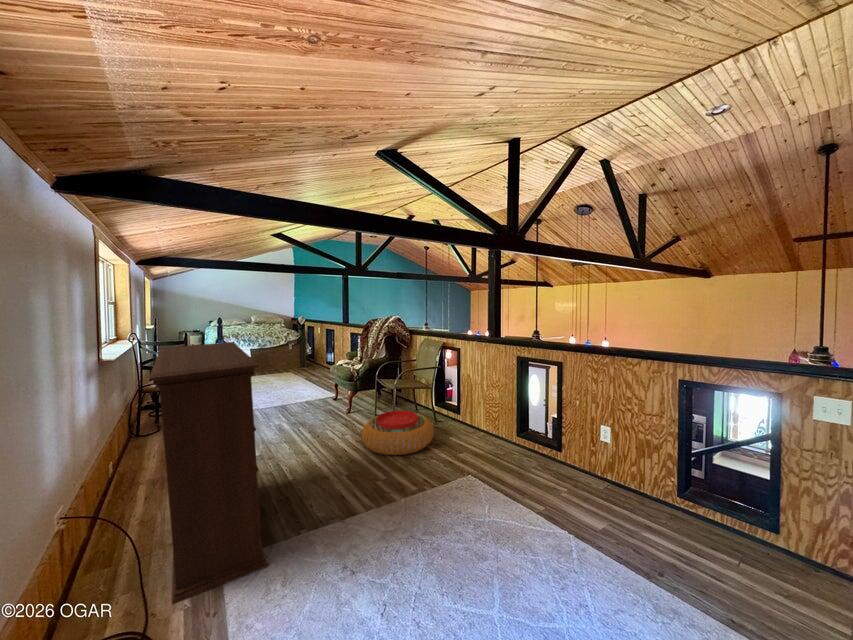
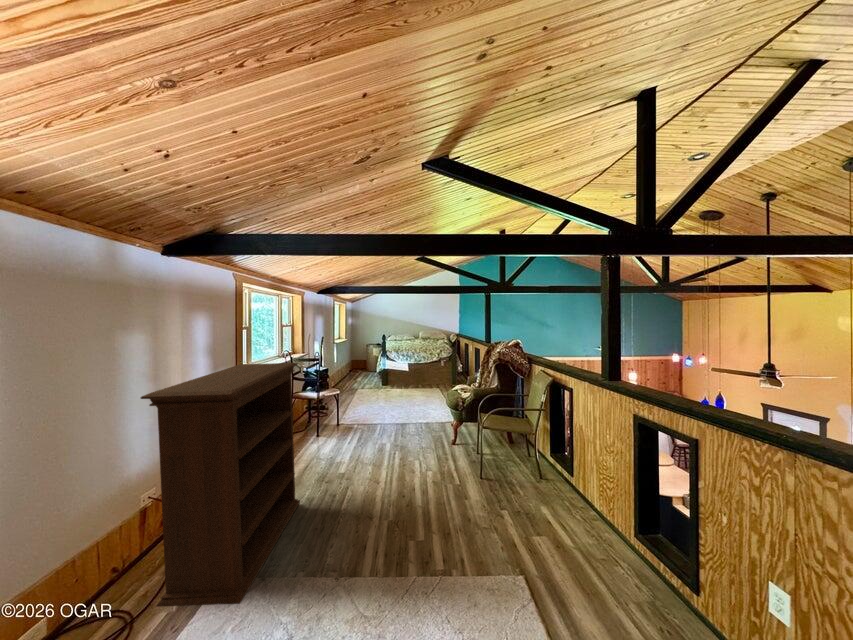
pouf: present [362,411,434,455] -> none [432,455,520,516]

